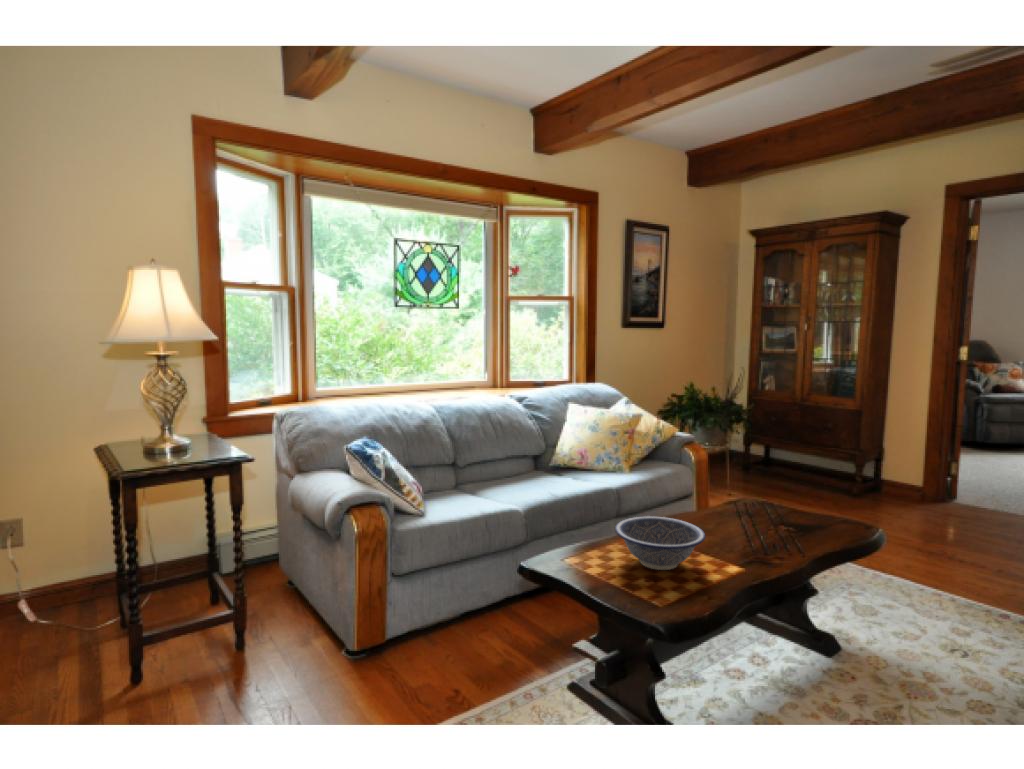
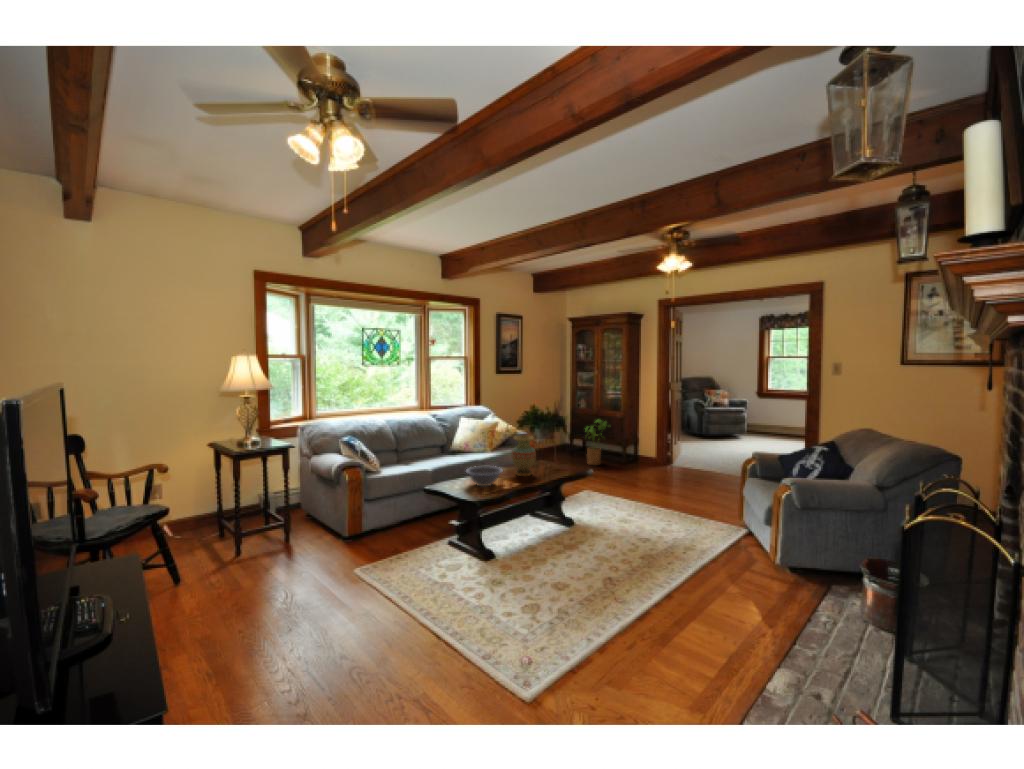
house plant: none [781,412,835,494] -> present [586,419,607,465]
vase: none [707,449,765,541] -> present [512,436,536,476]

